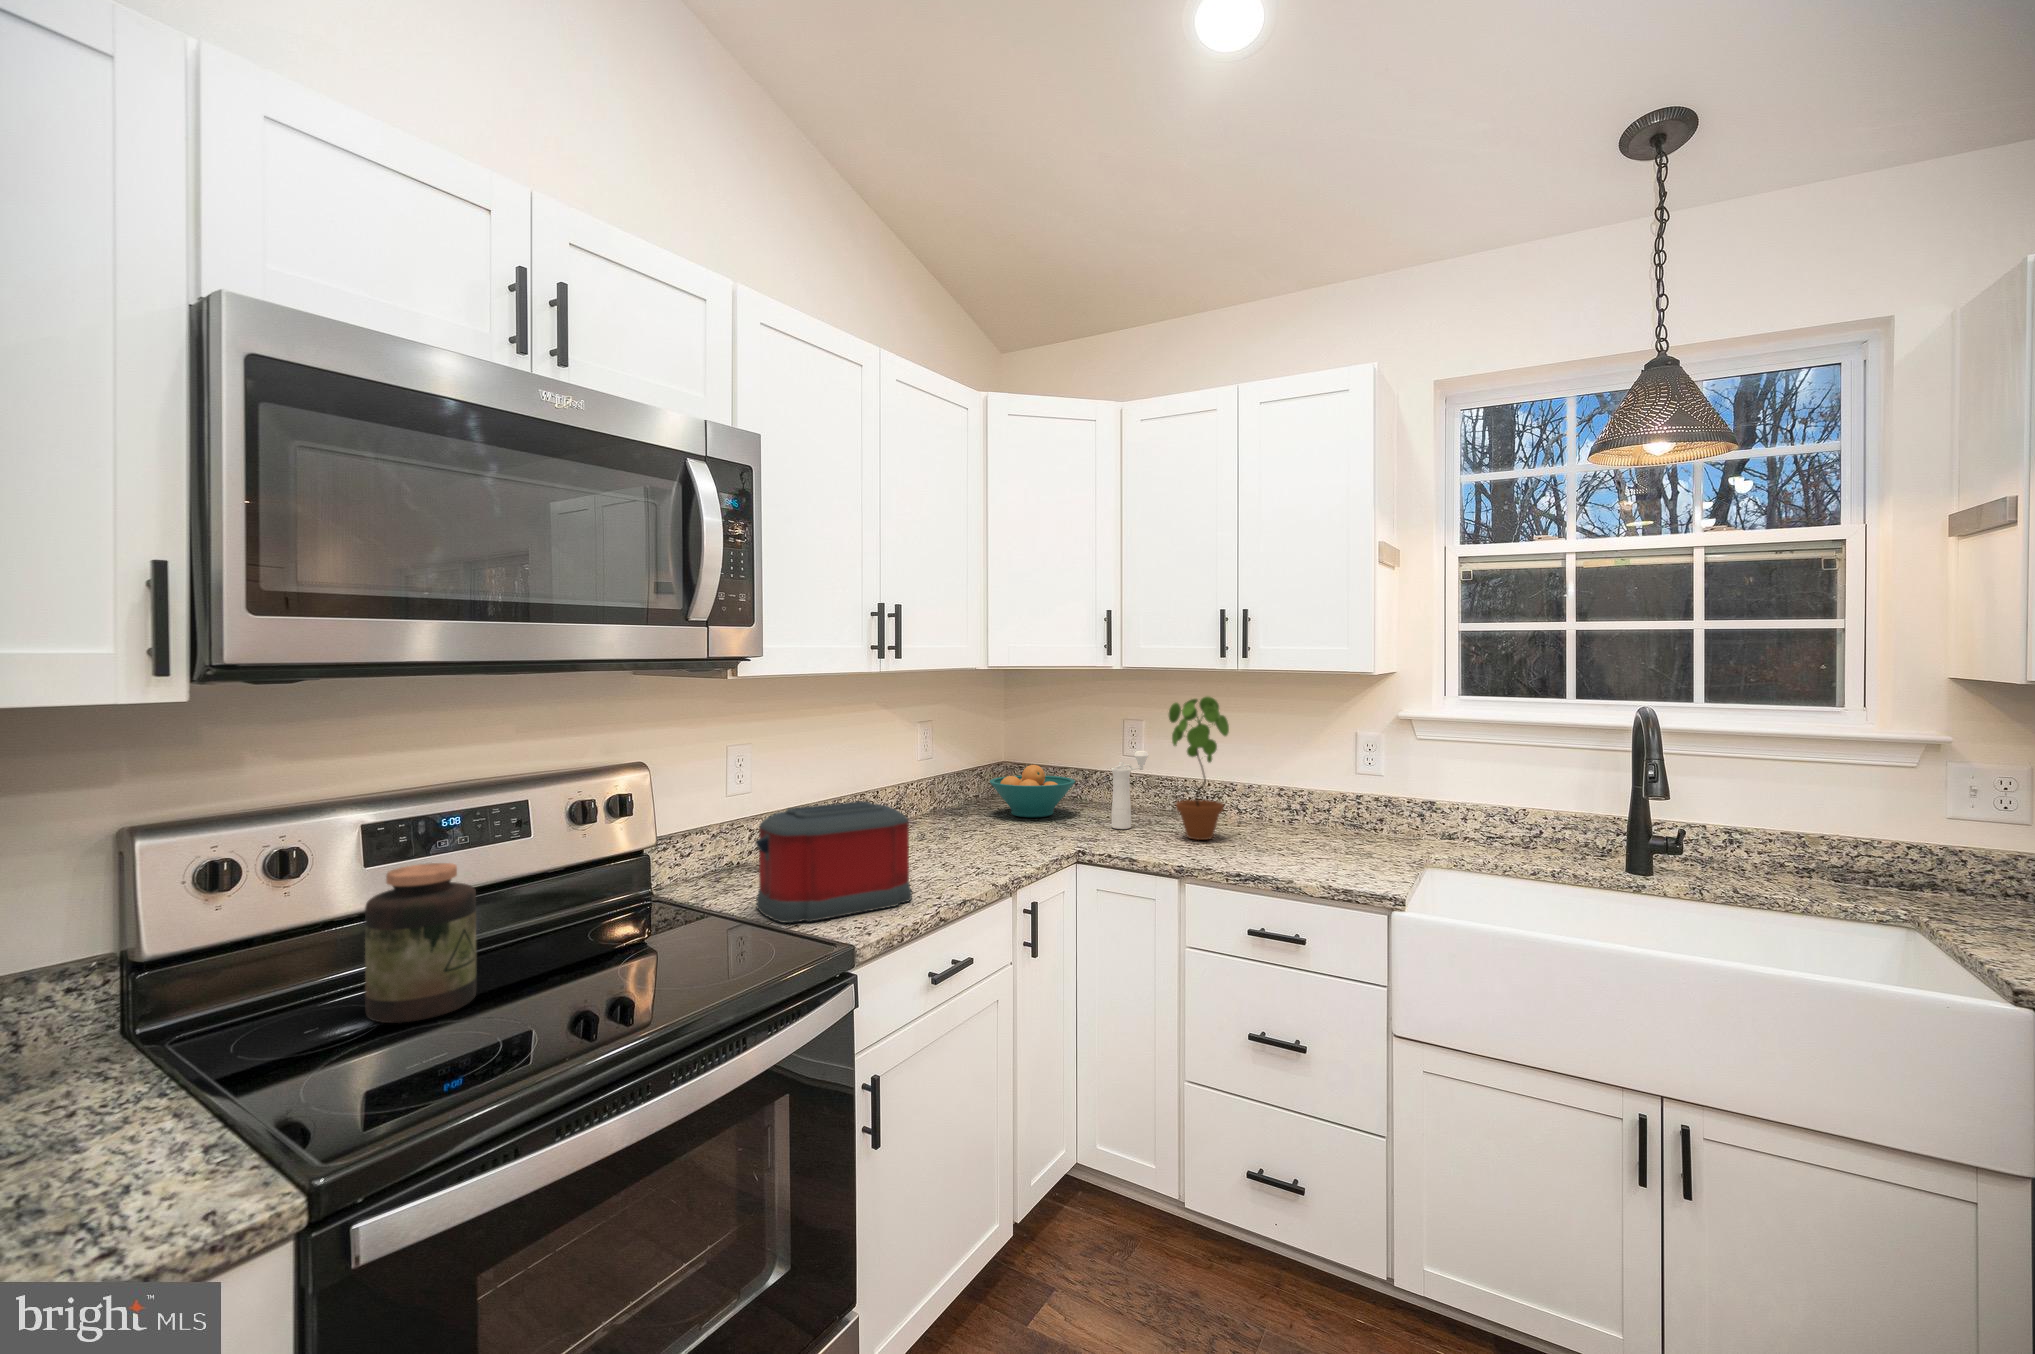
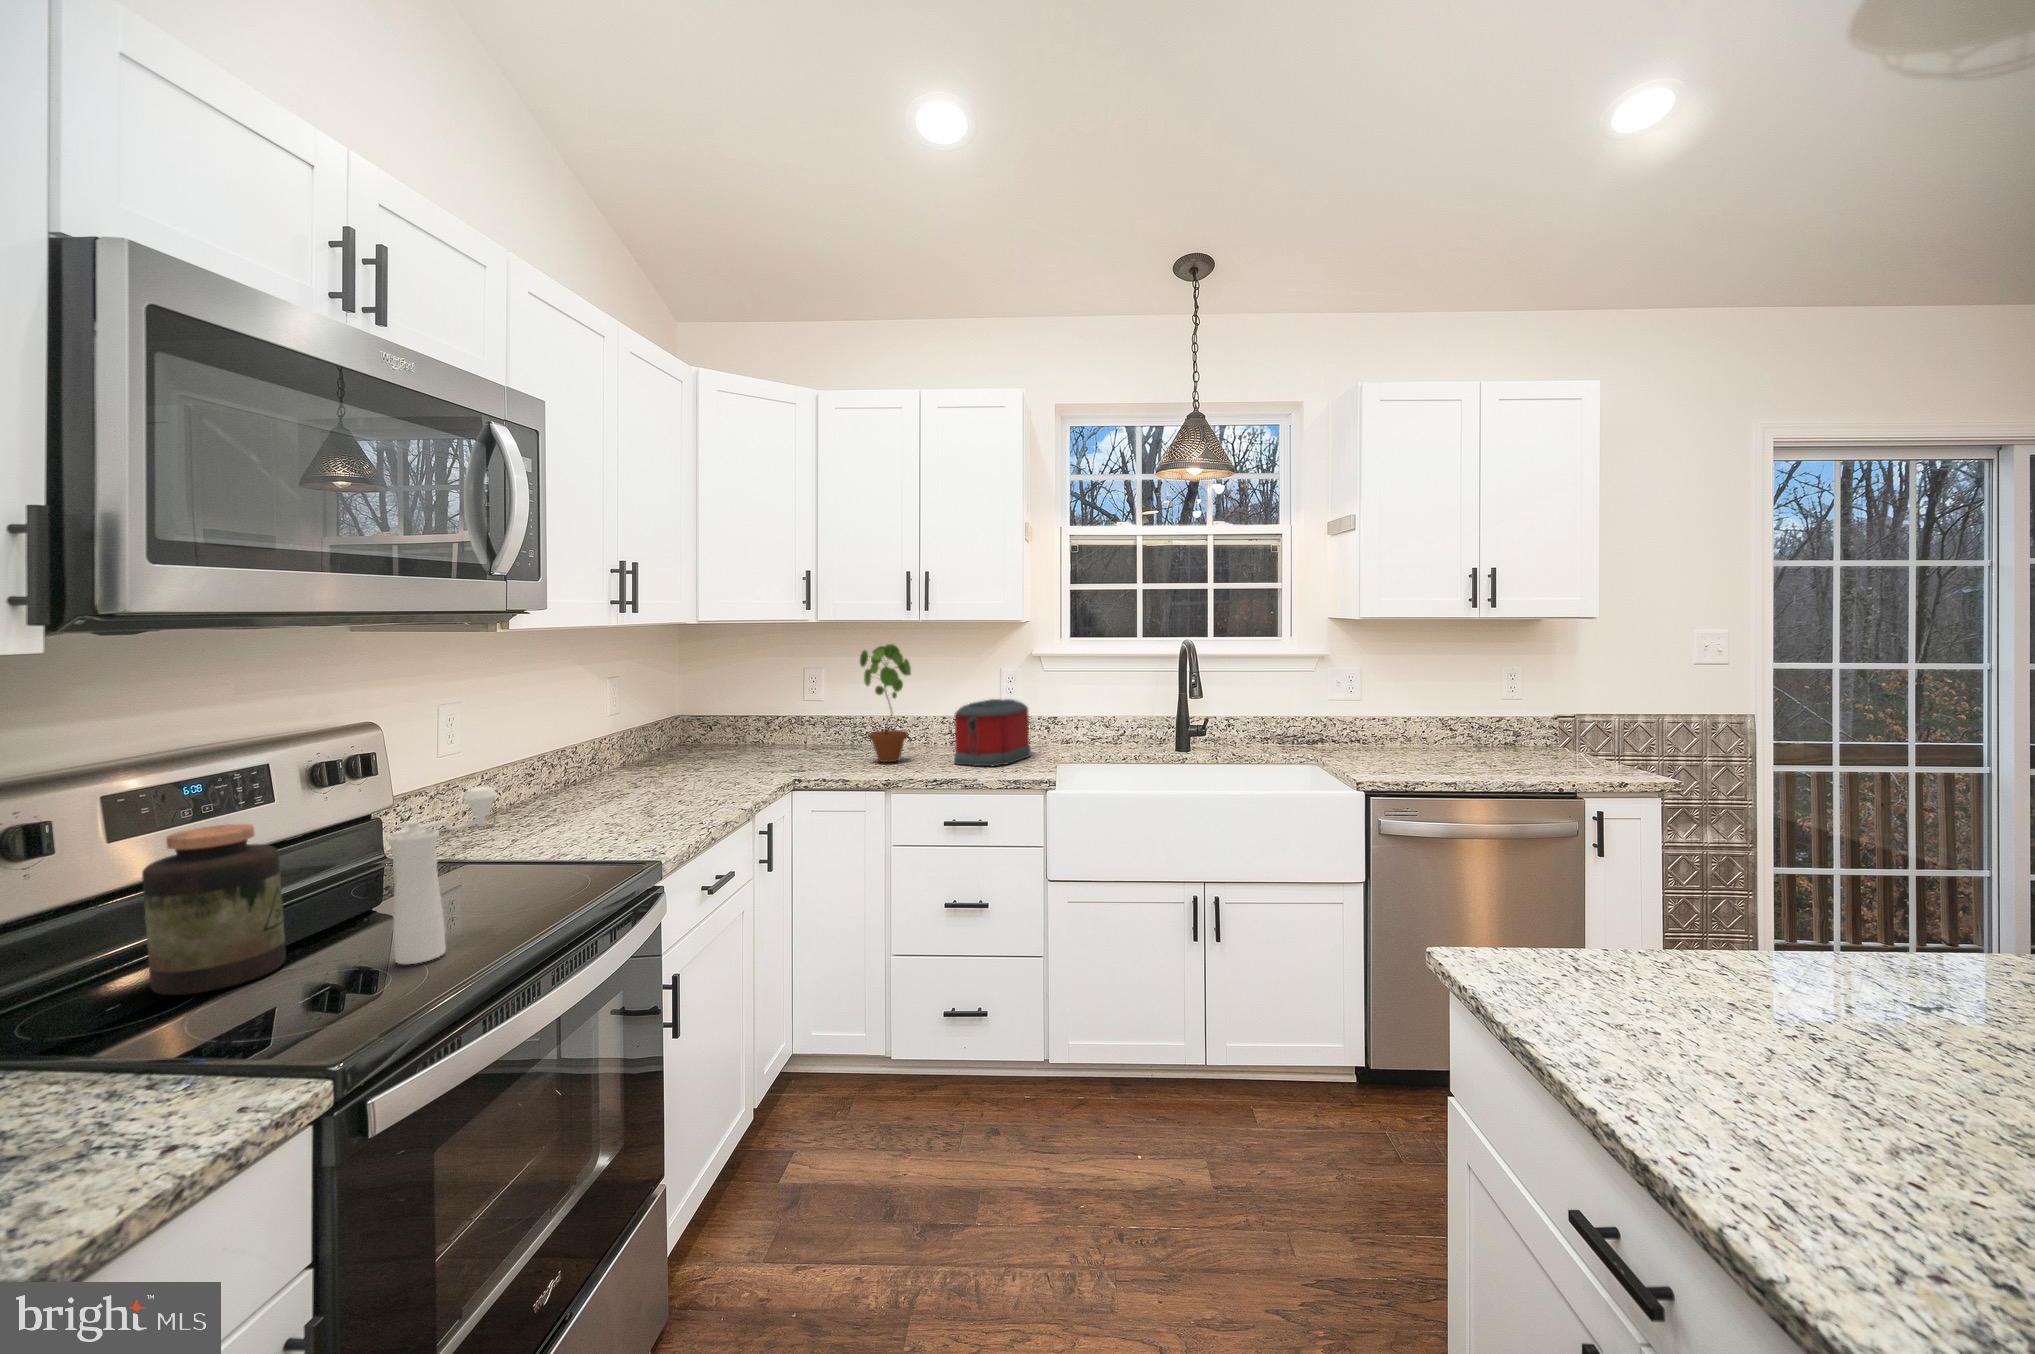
pepper mill: present [1111,751,1149,829] -> present [387,787,497,964]
fruit bowl: present [990,765,1075,817] -> none [682,713,767,761]
toaster: present [755,801,912,923] -> present [954,699,1031,766]

